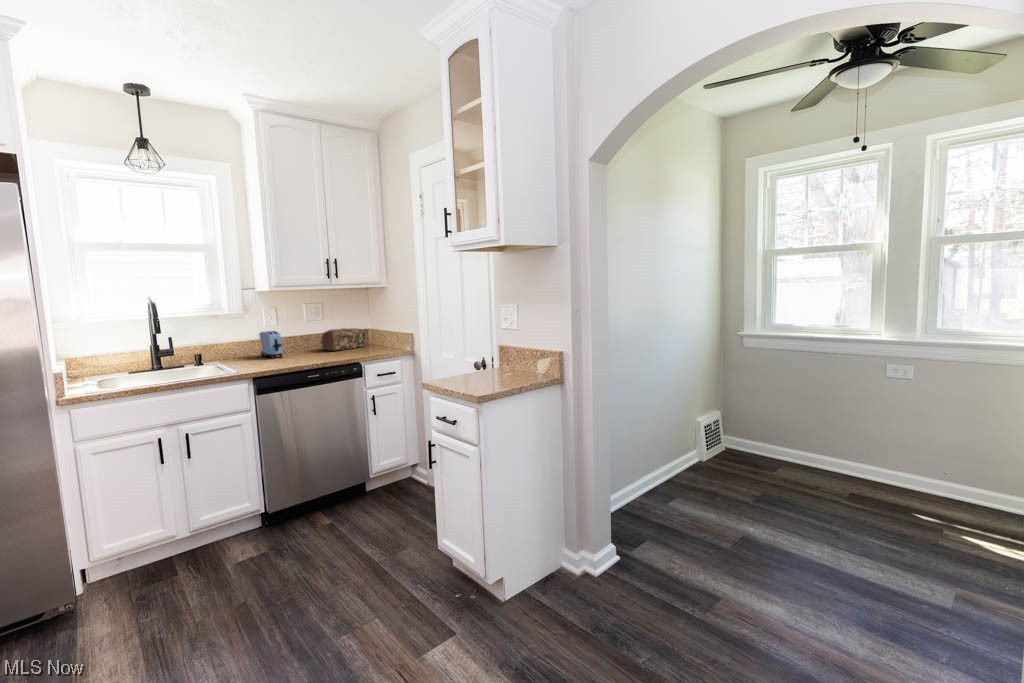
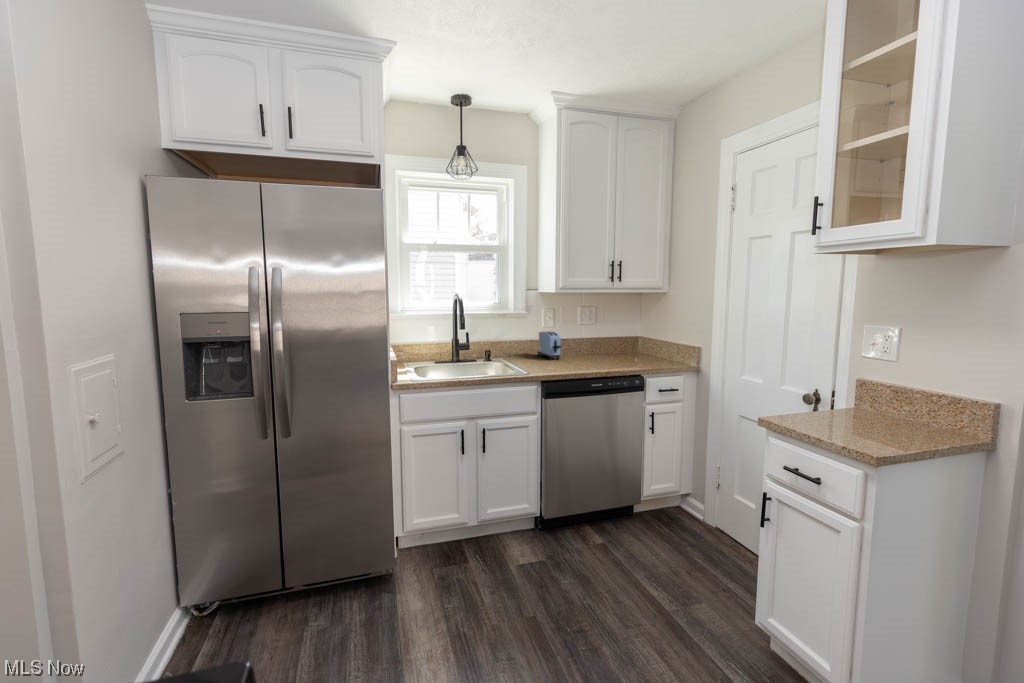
bread loaf: present [321,328,365,351] -> none [594,334,639,357]

